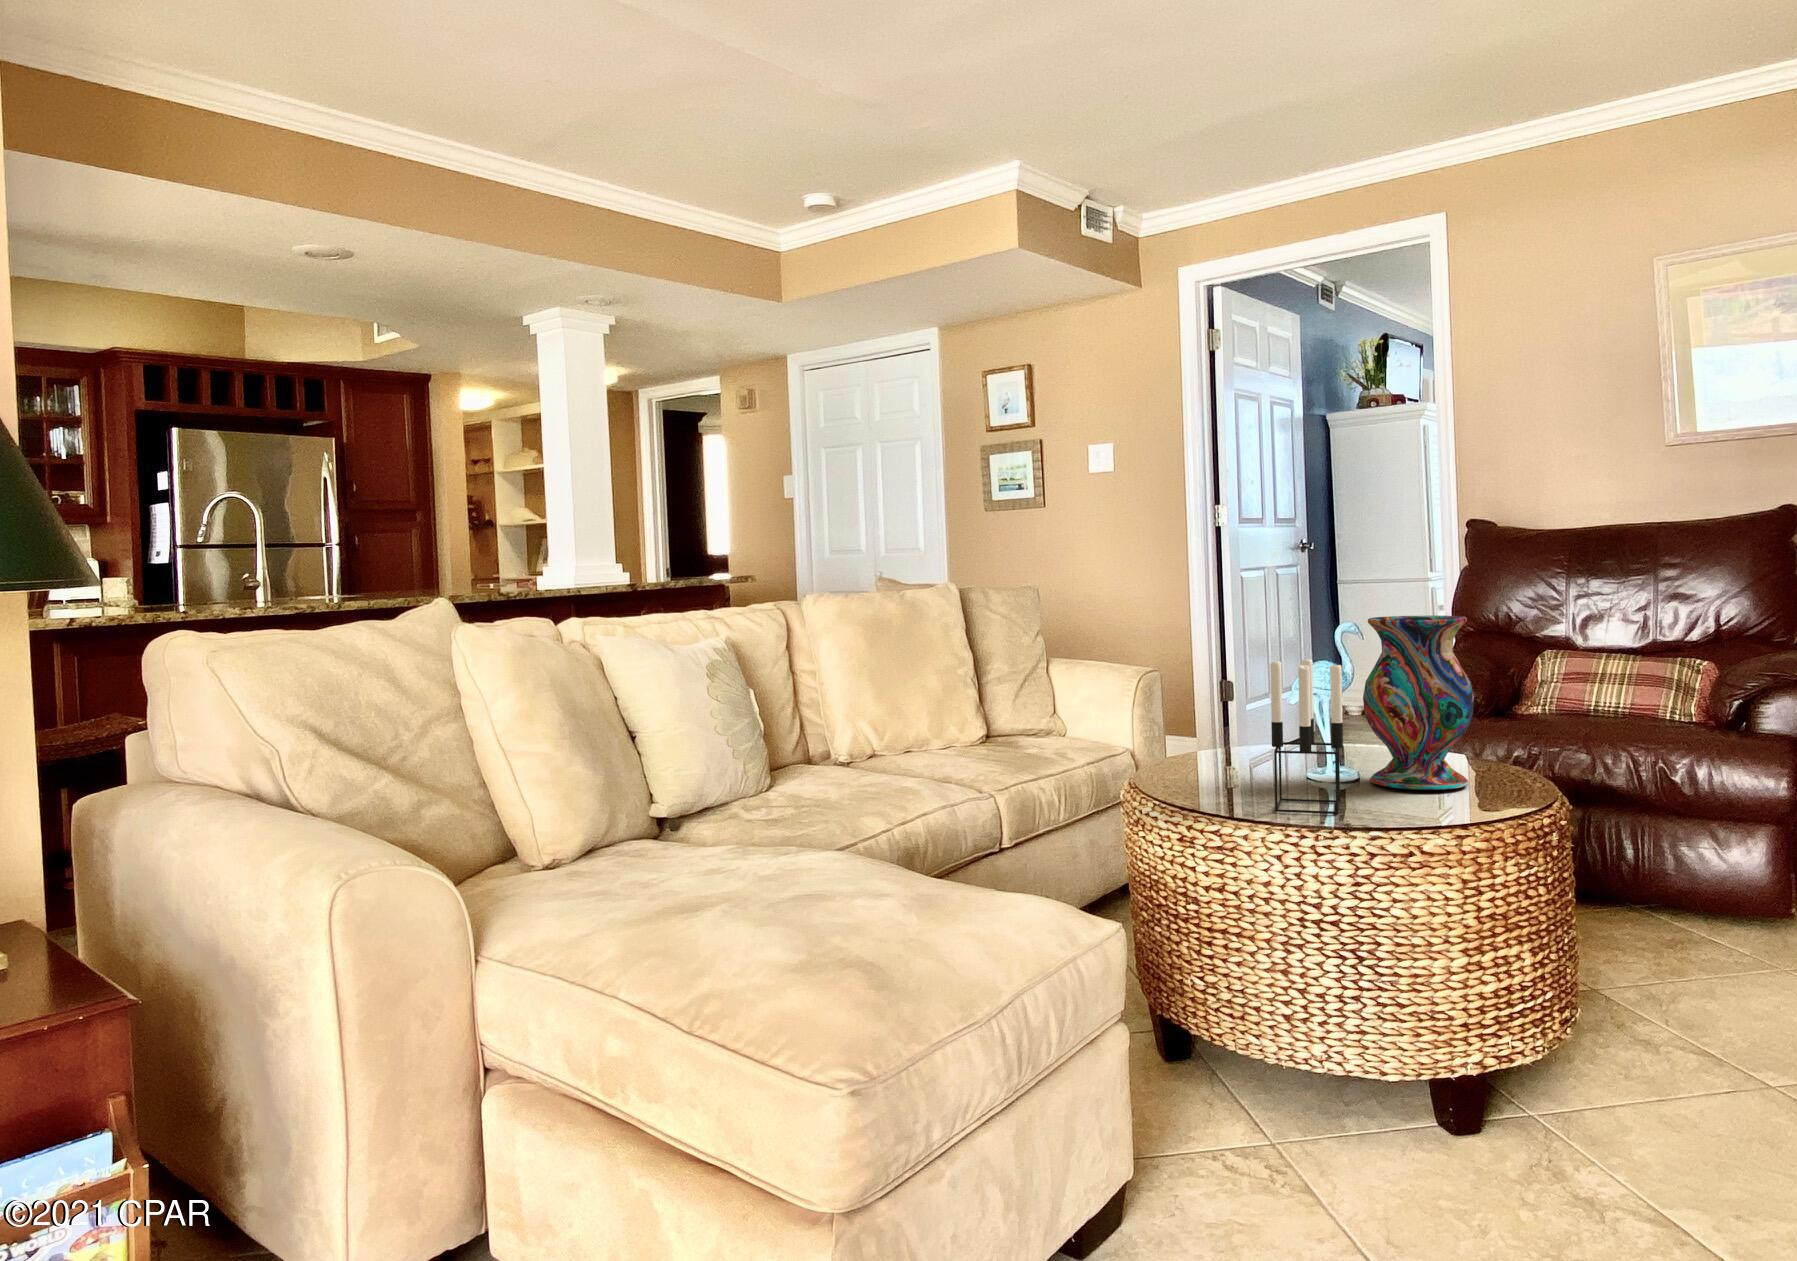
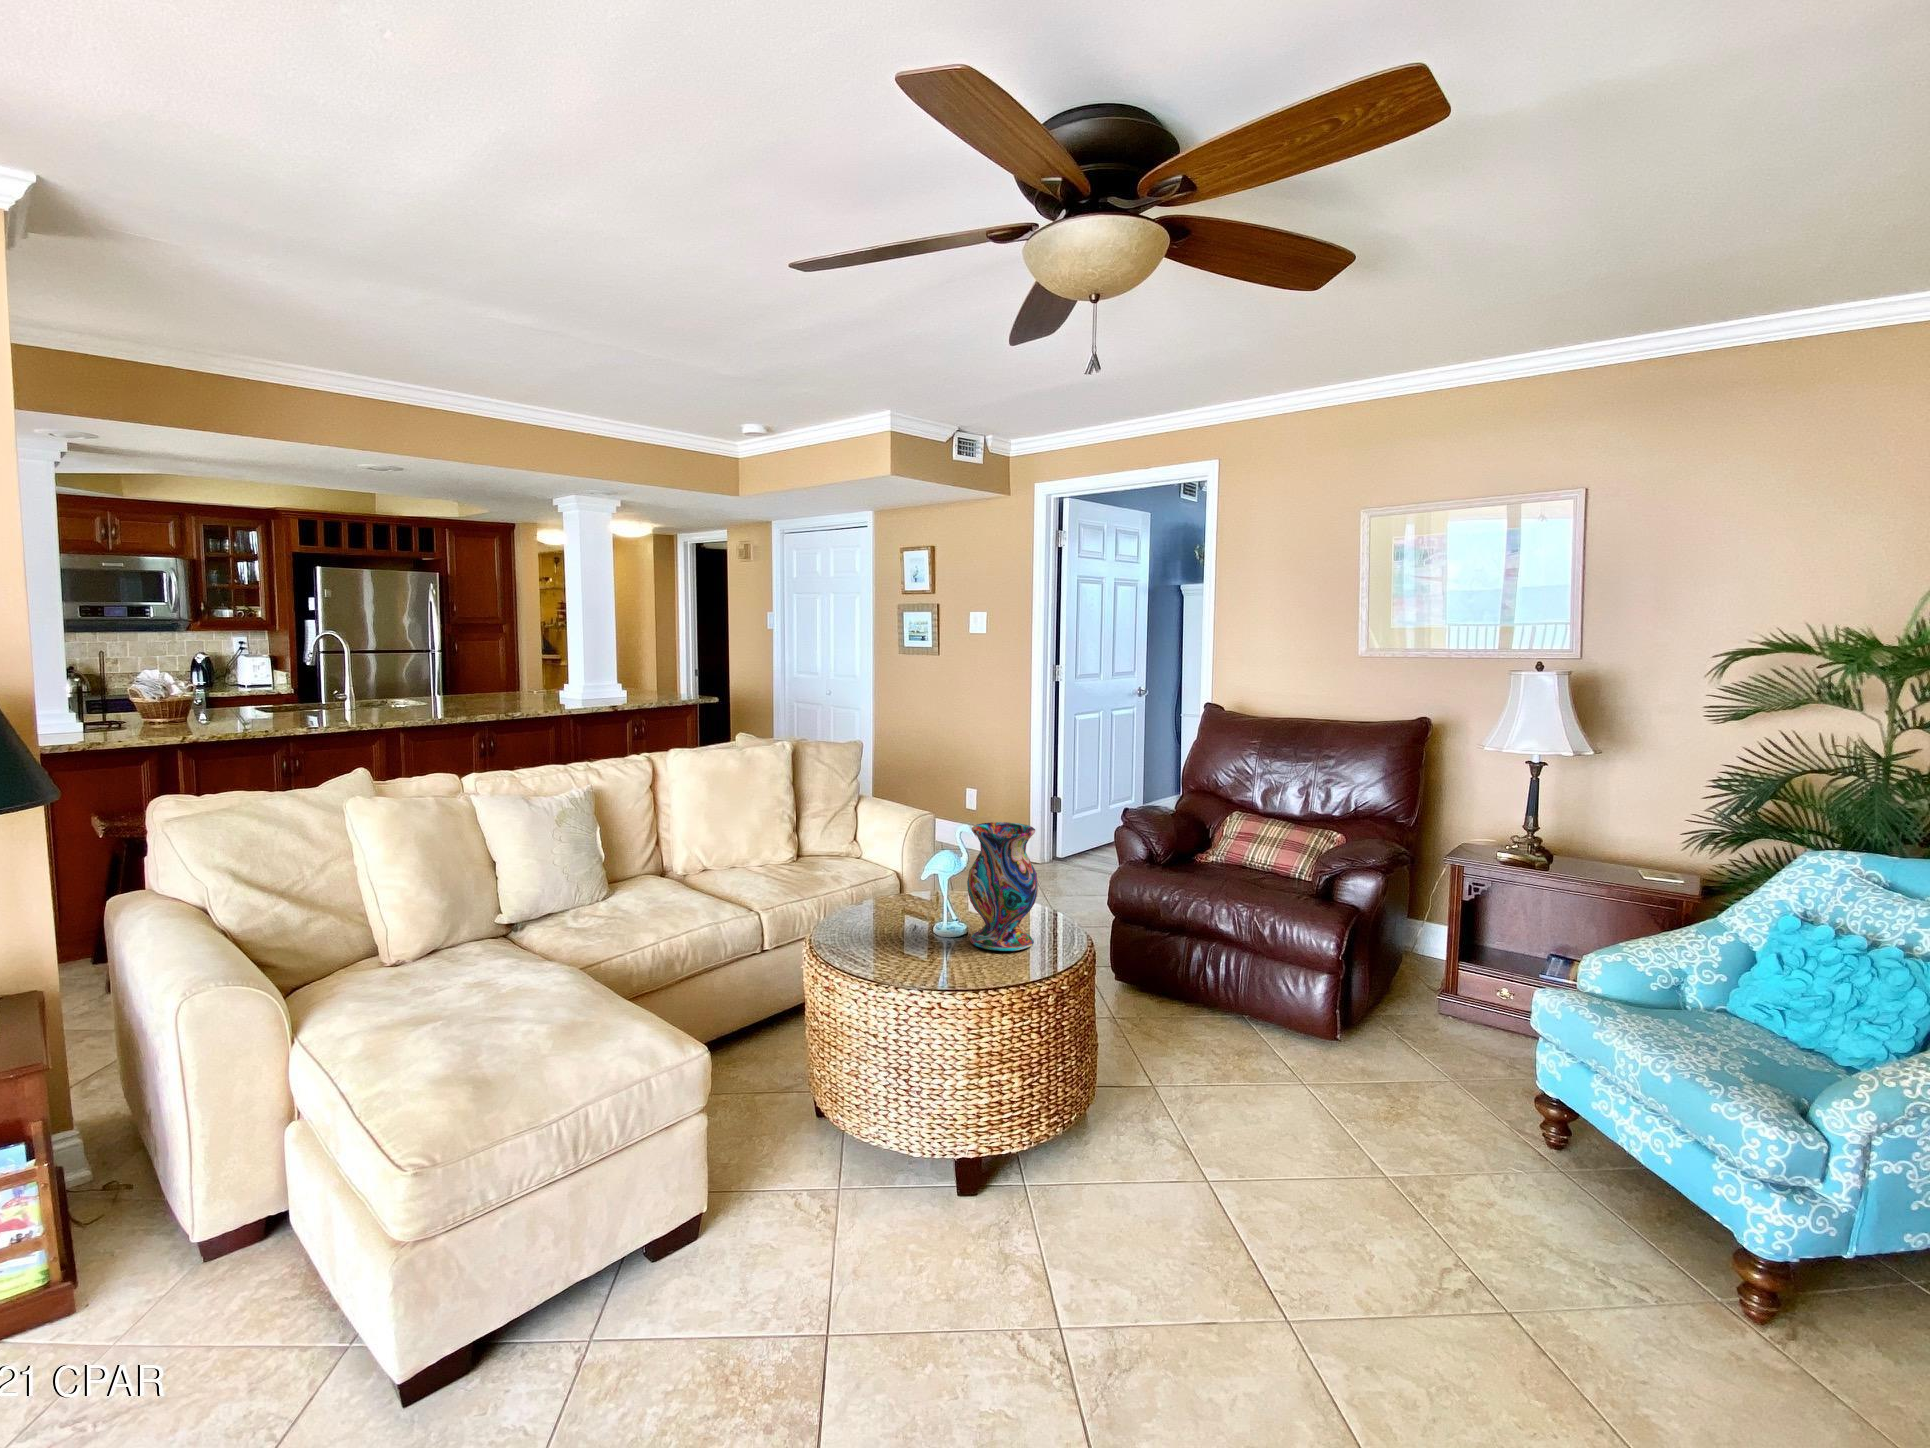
candle holder: present [1270,657,1343,814] -> none [875,856,929,970]

